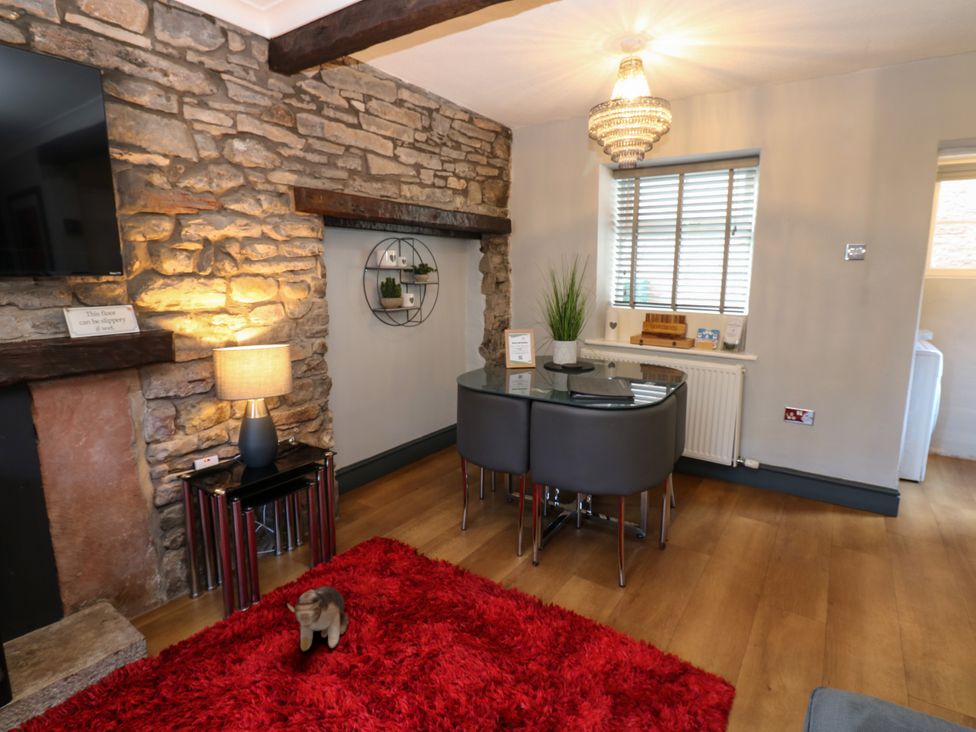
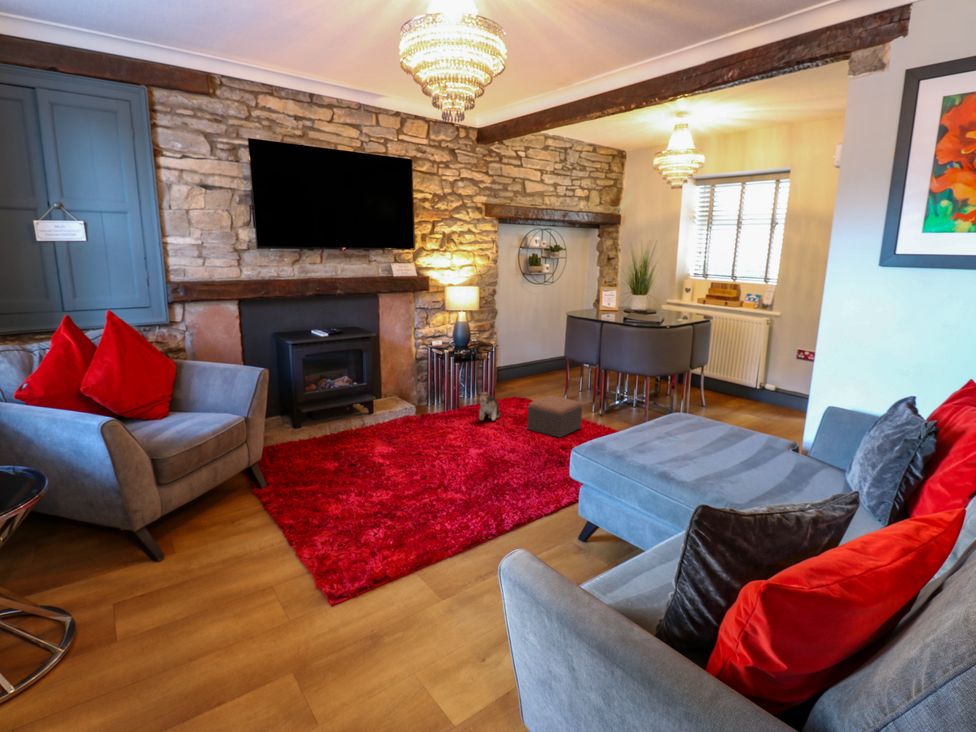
footstool: none [411,570,523,691] -> present [527,395,582,438]

